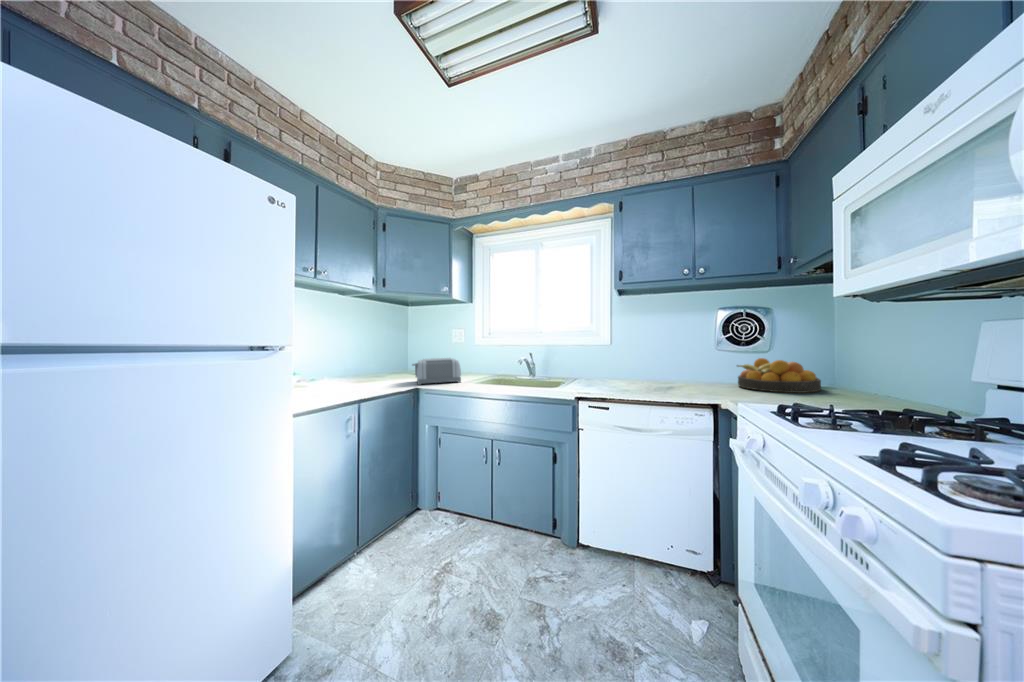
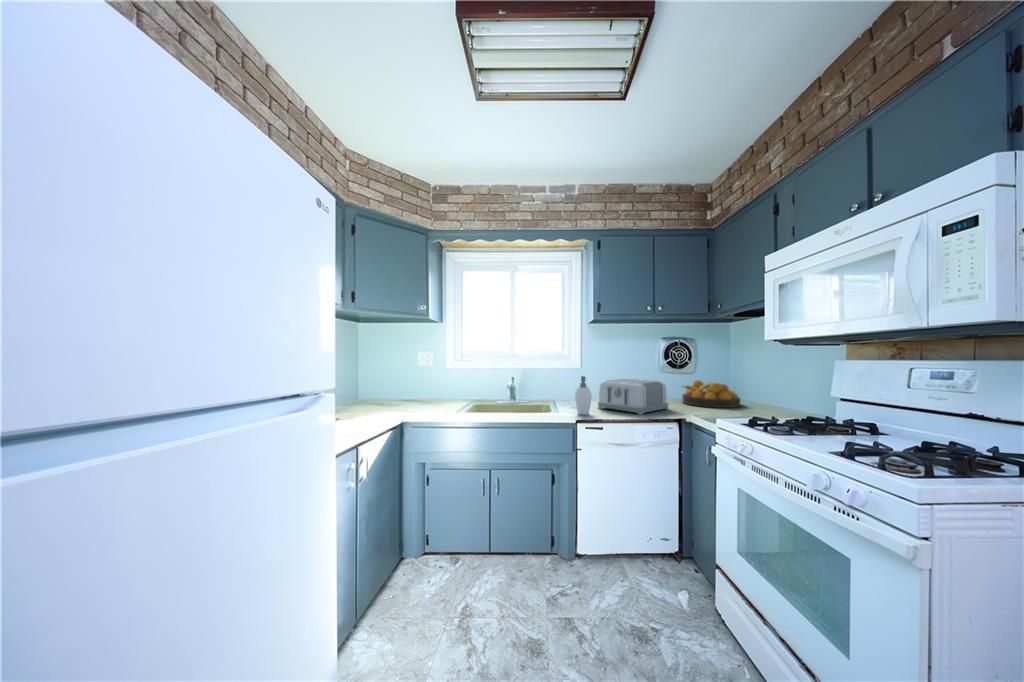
soap dispenser: none [578,353,601,394] -> present [575,376,592,415]
toaster: present [412,358,461,385] -> present [598,379,668,415]

